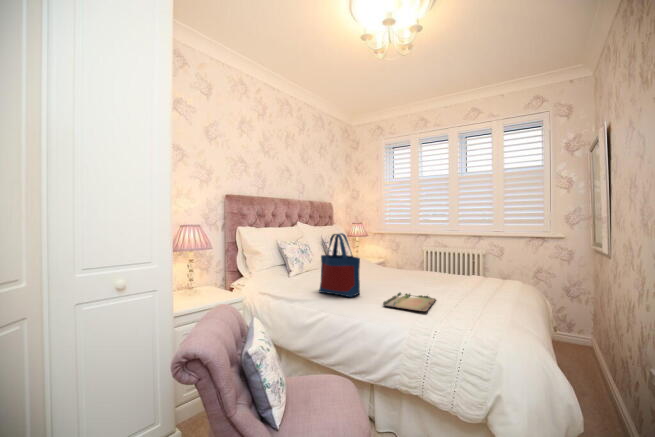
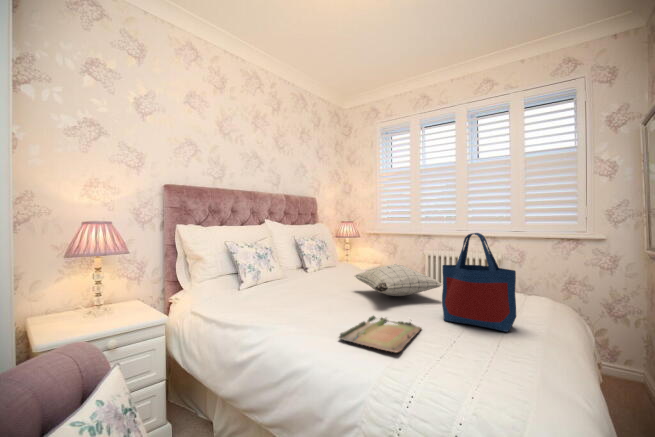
tote bag: present [319,233,360,297] -> present [442,233,516,332]
pillow: none [377,257,446,281] -> present [354,264,442,296]

